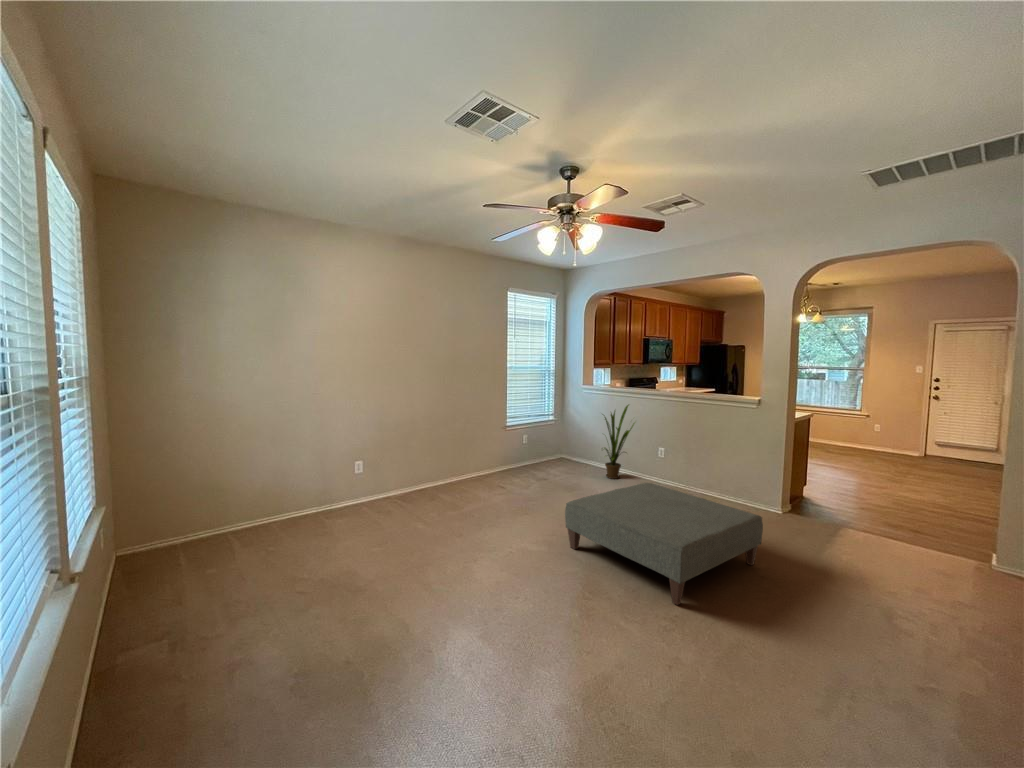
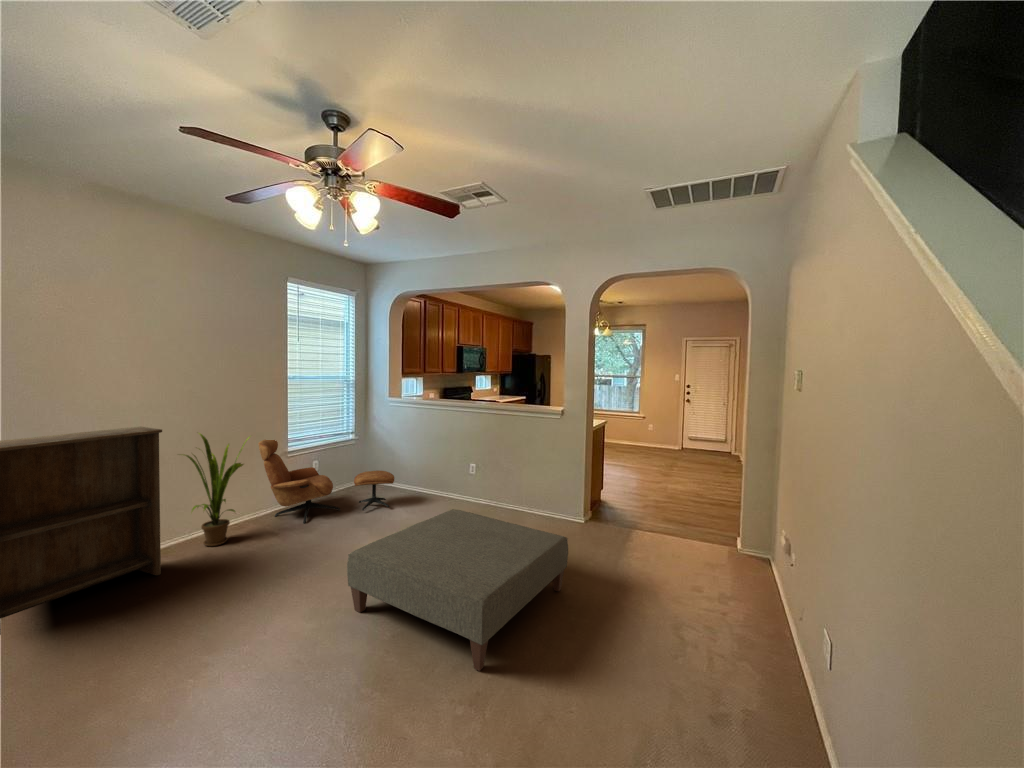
bookshelf: none [346,401,437,523] -> present [0,427,162,635]
house plant: present [604,405,634,479] -> present [185,433,249,546]
lounge chair: none [488,416,590,484] -> present [258,440,394,523]

